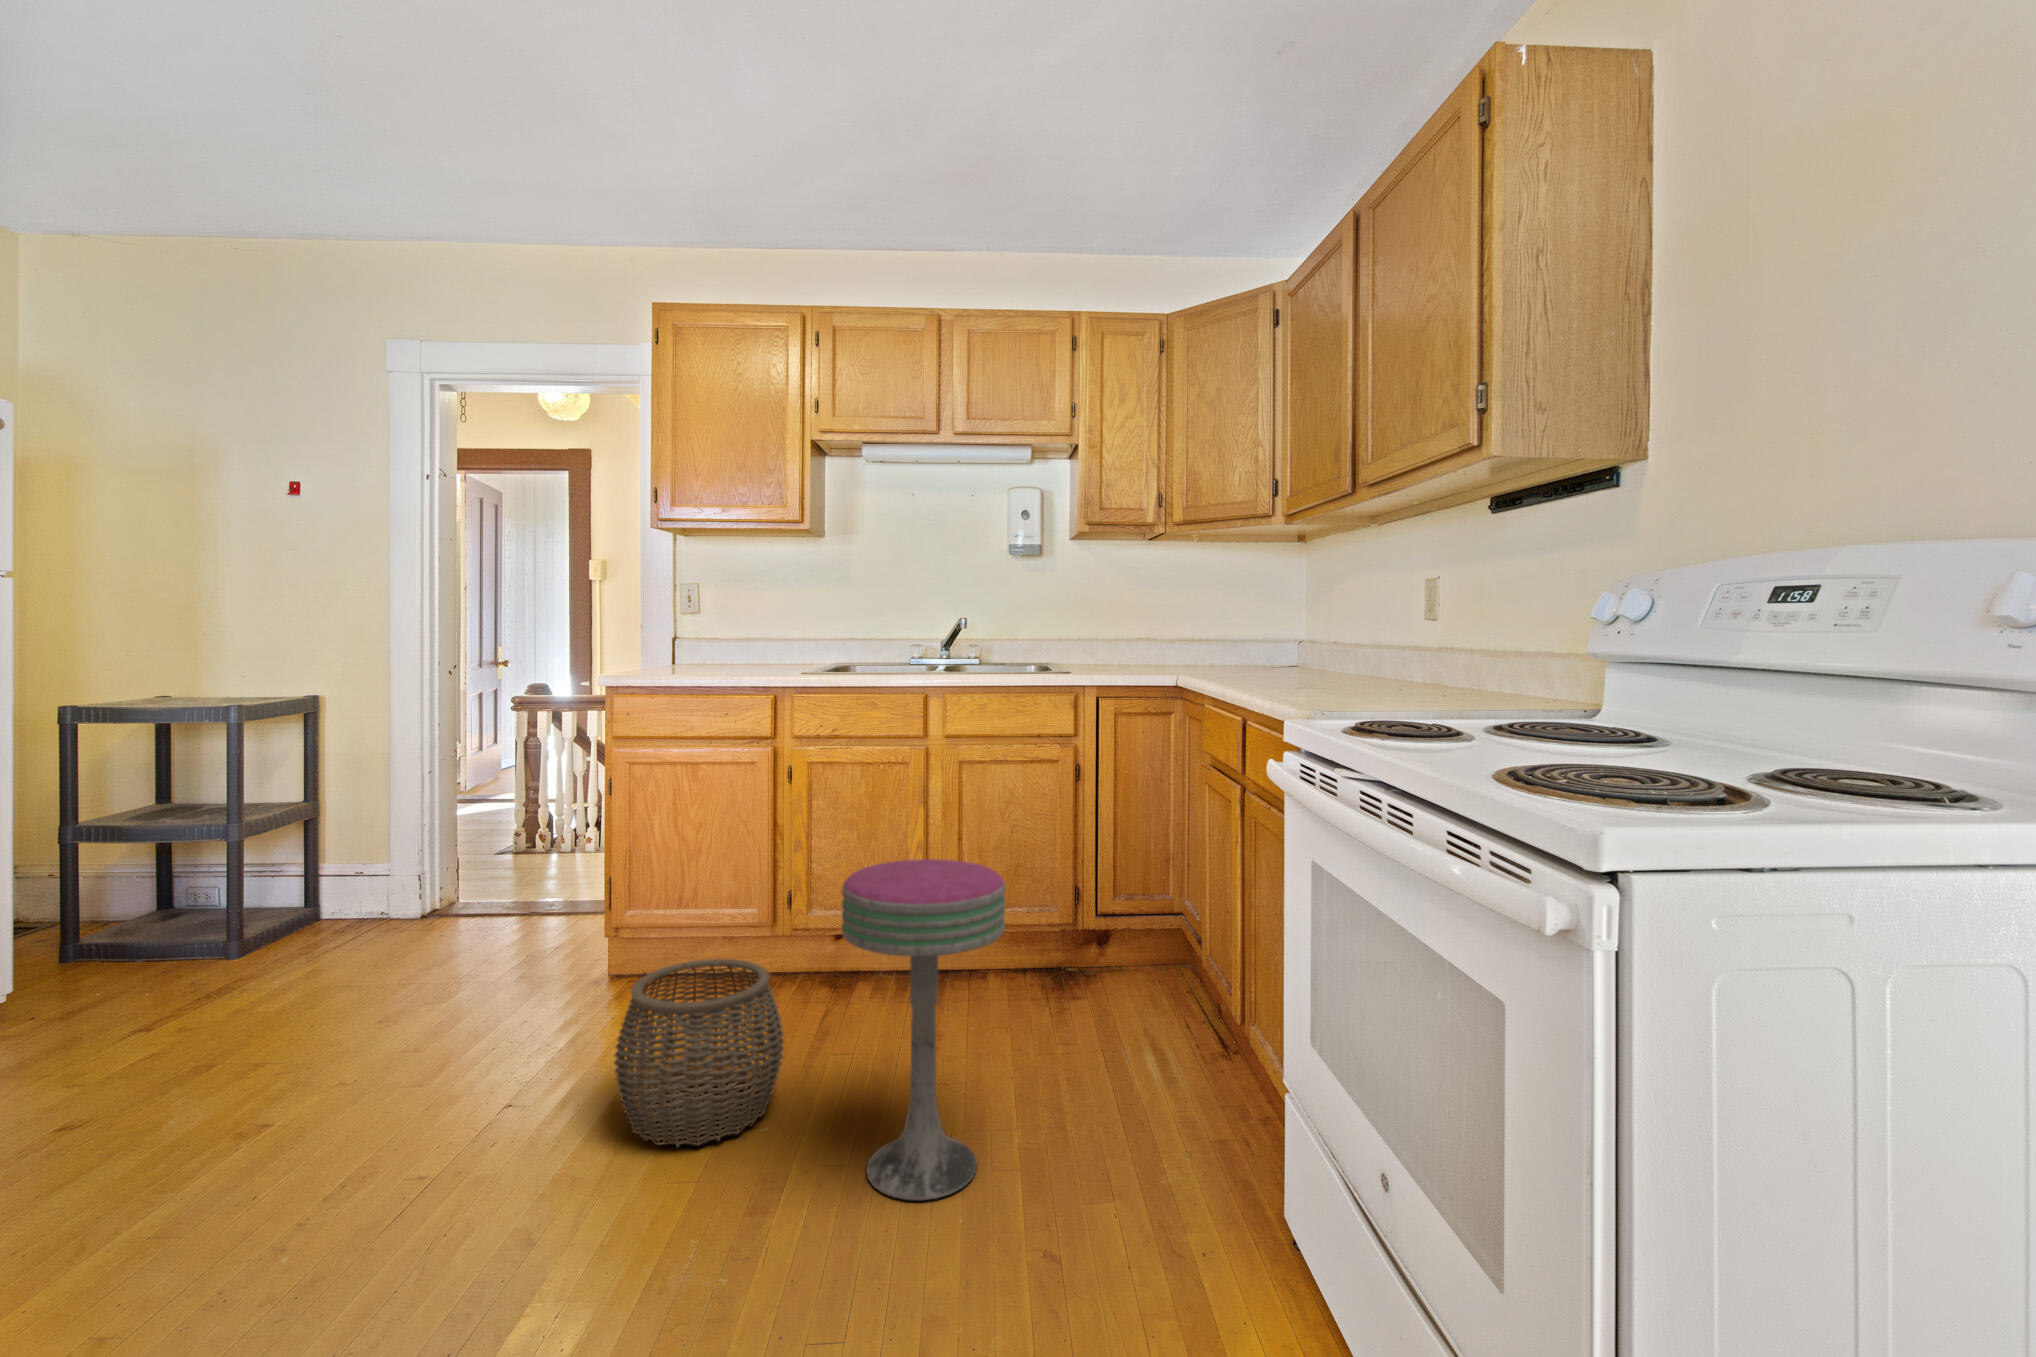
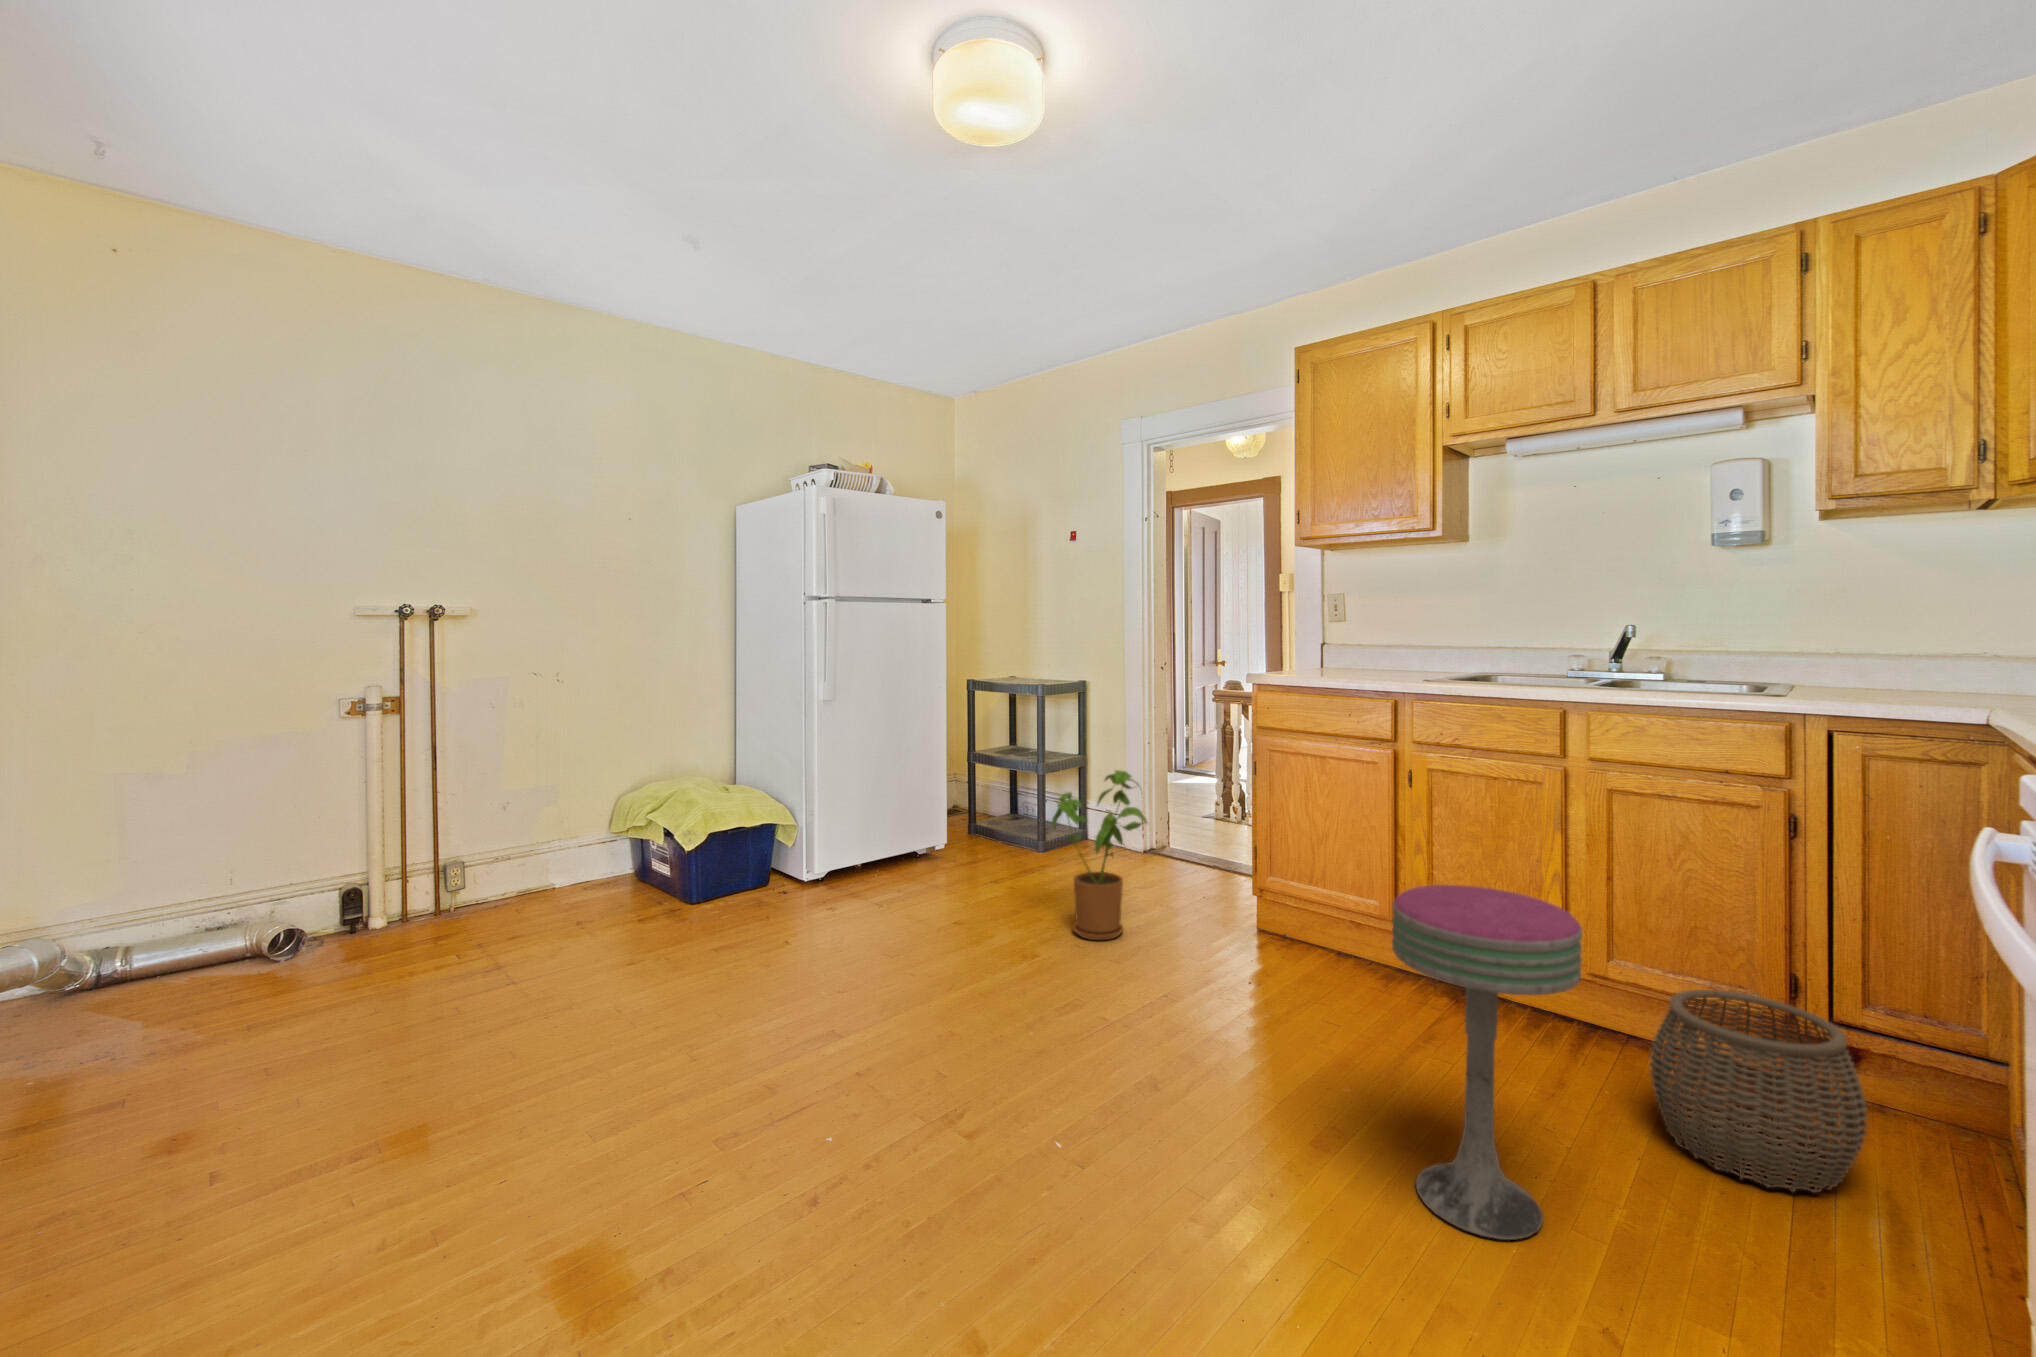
house plant: none [298,798,472,1043] -> present [1052,770,1148,940]
woven basket: present [614,959,784,1147] -> present [1649,990,1868,1193]

